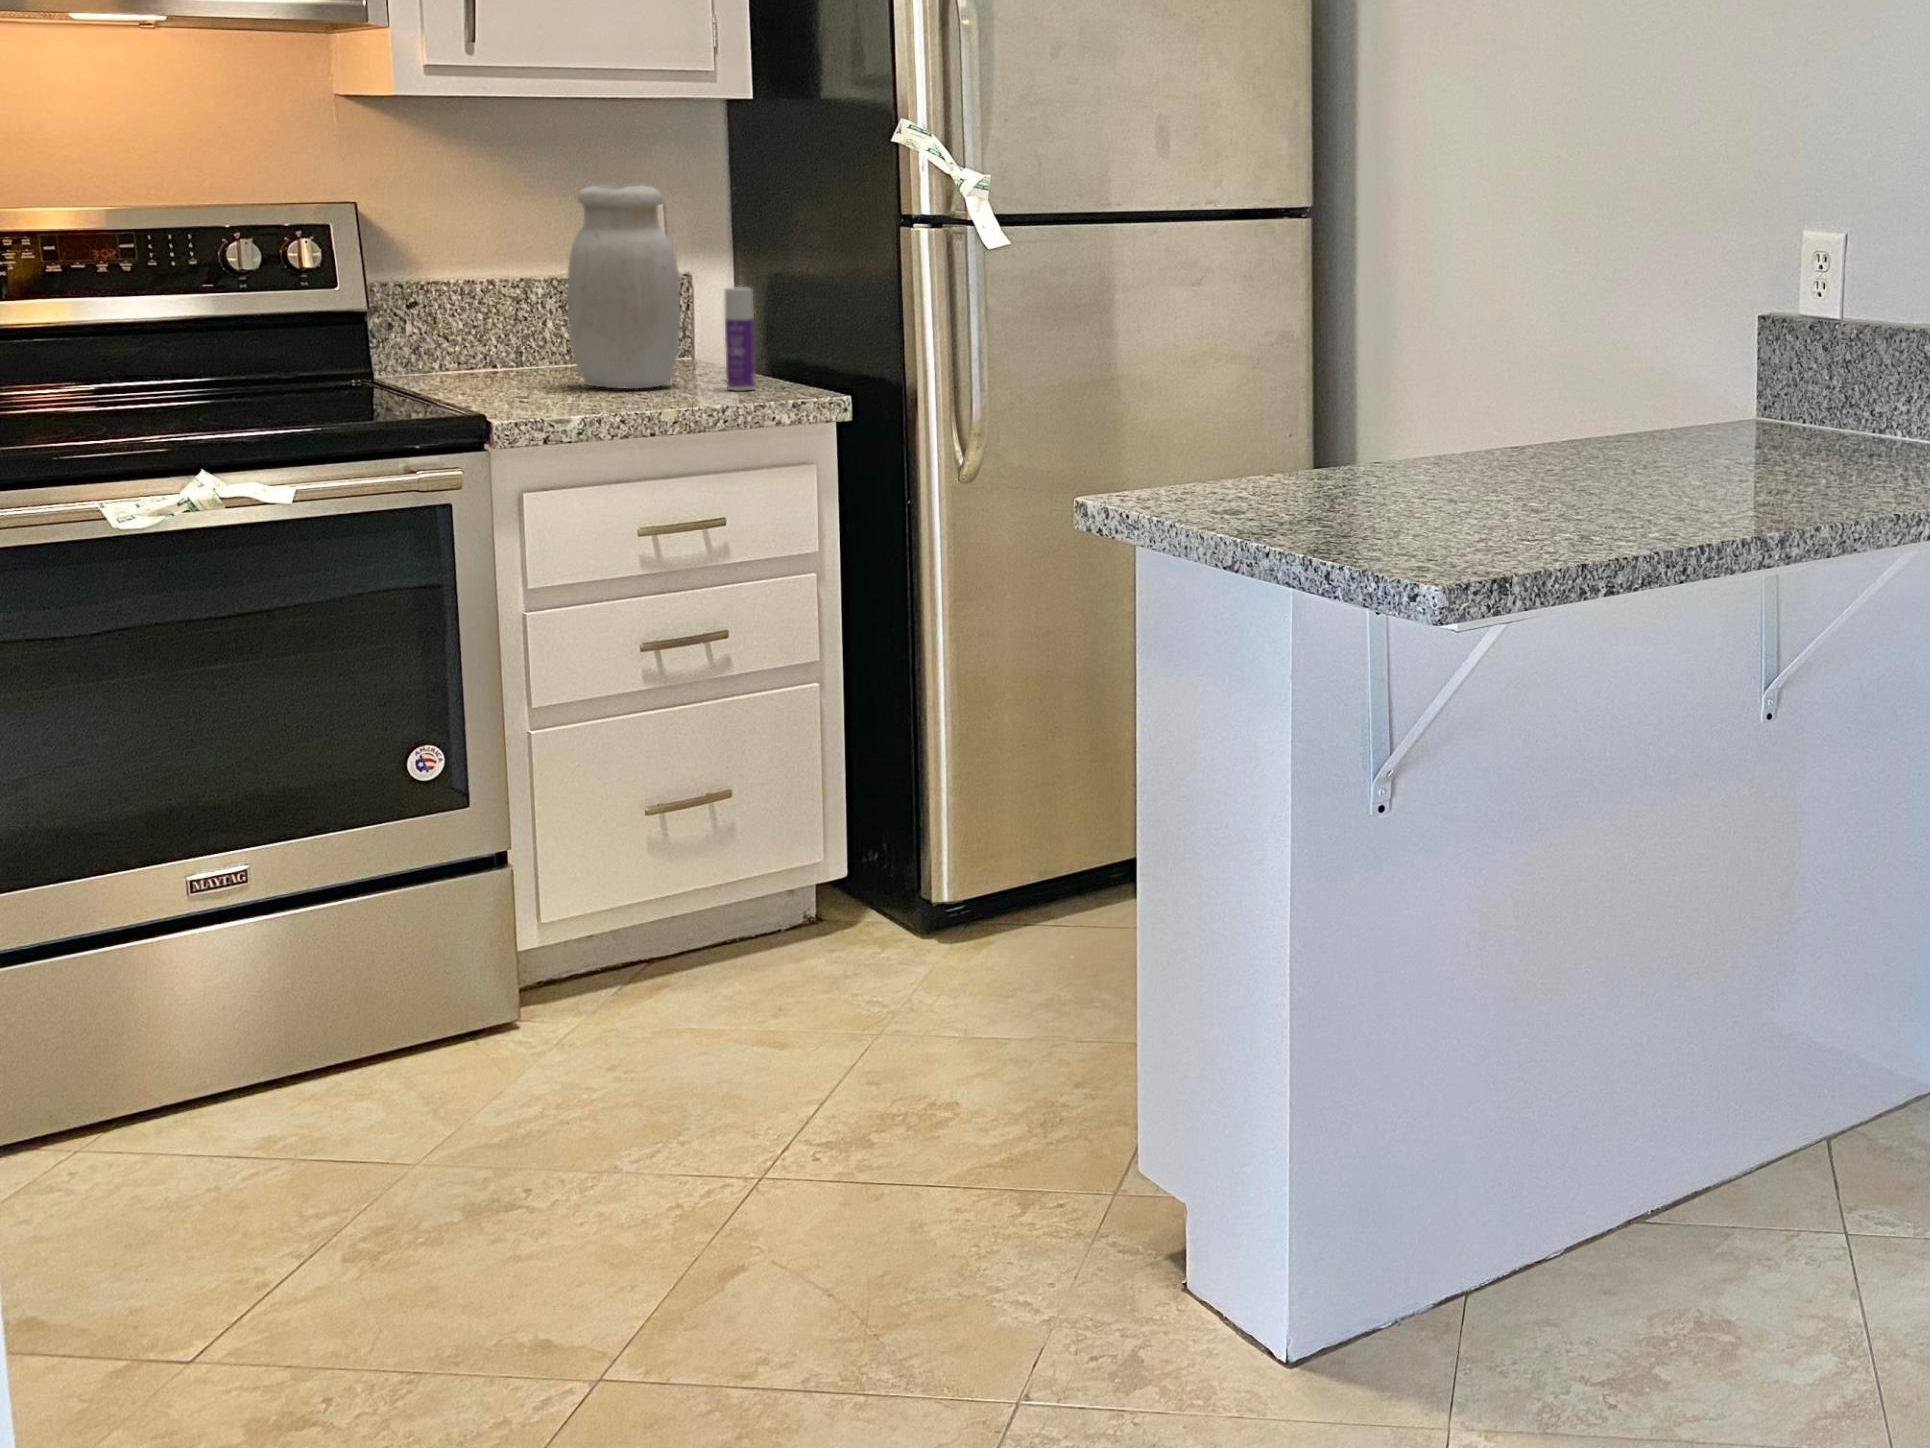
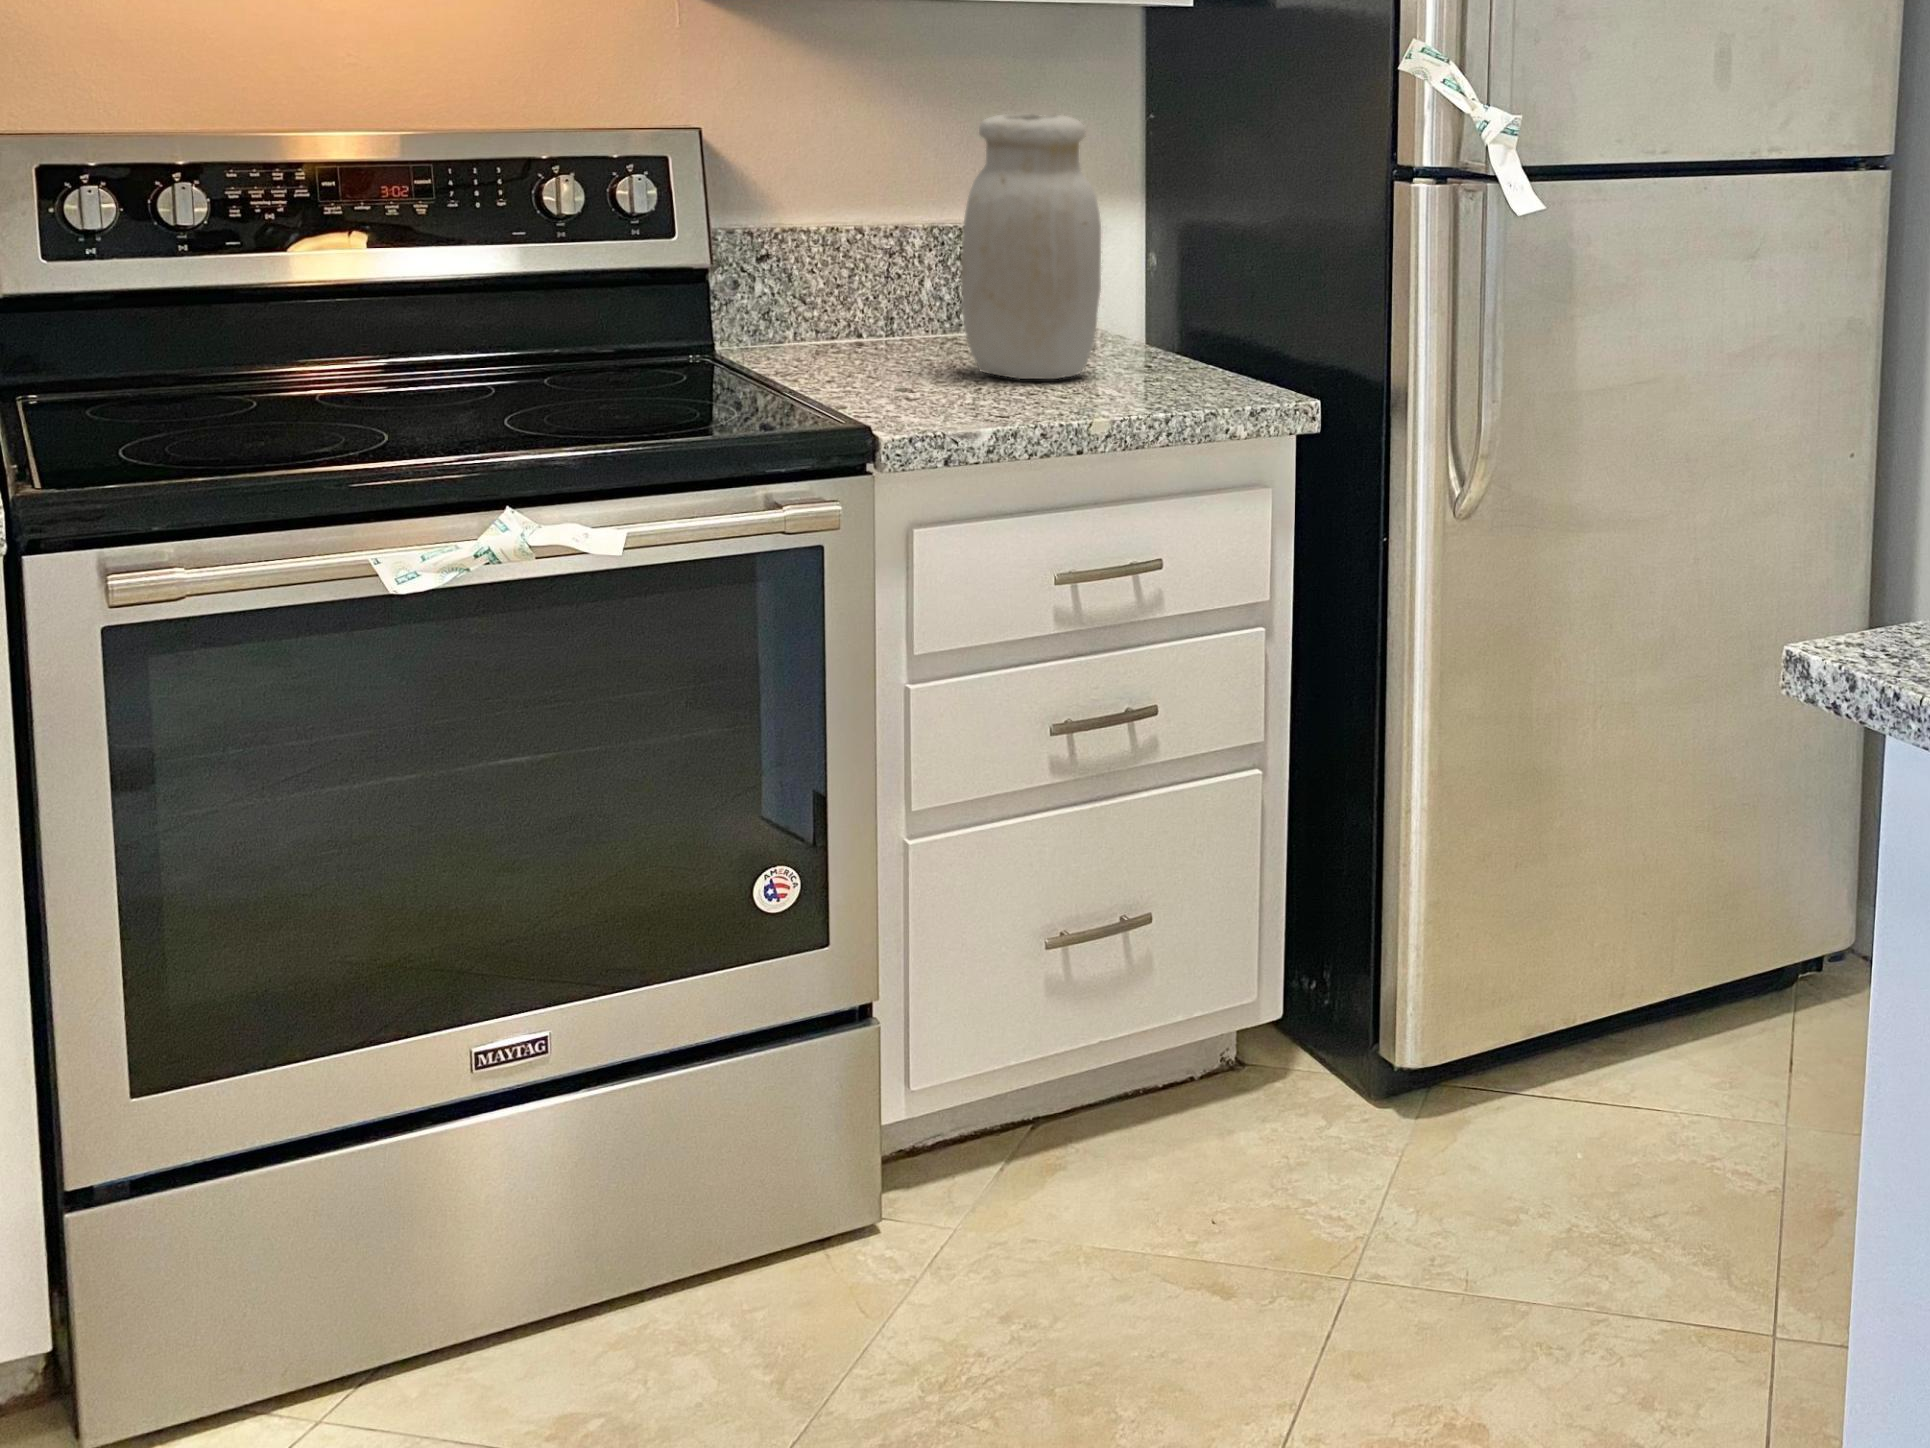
bottle: present [725,287,756,390] -> none [1159,251,1197,386]

